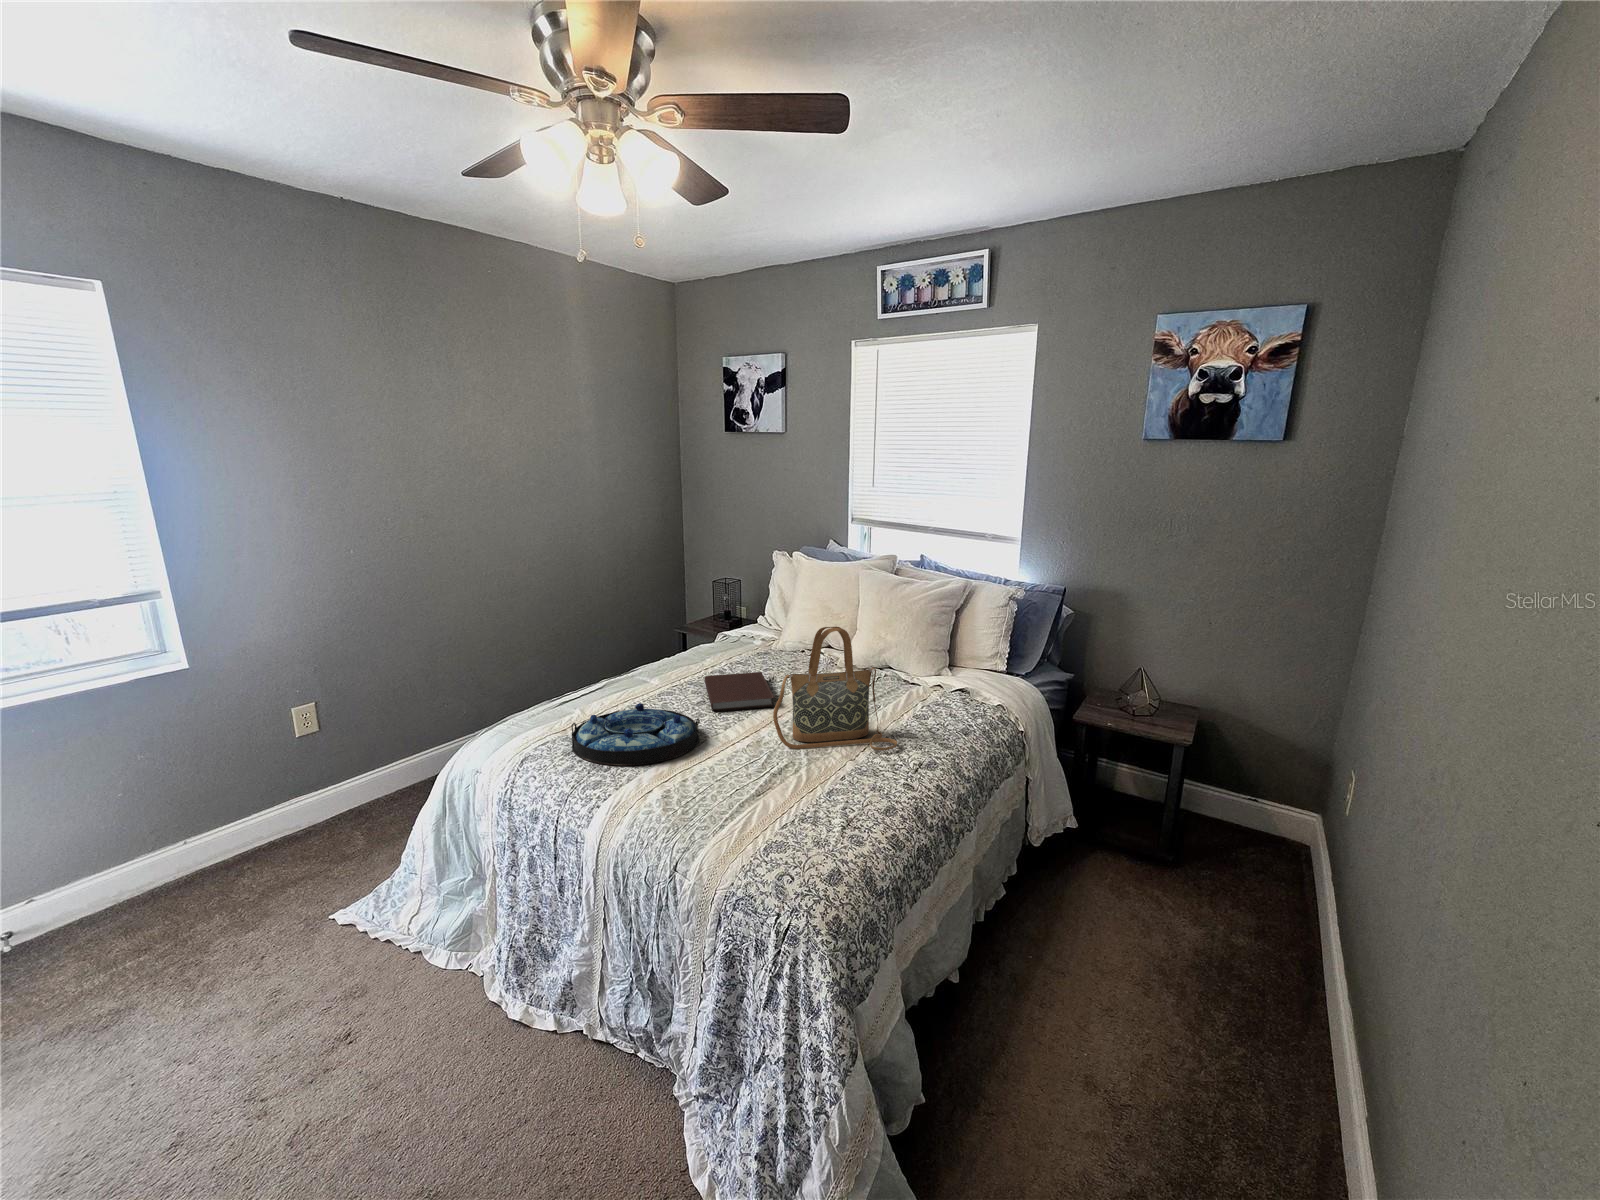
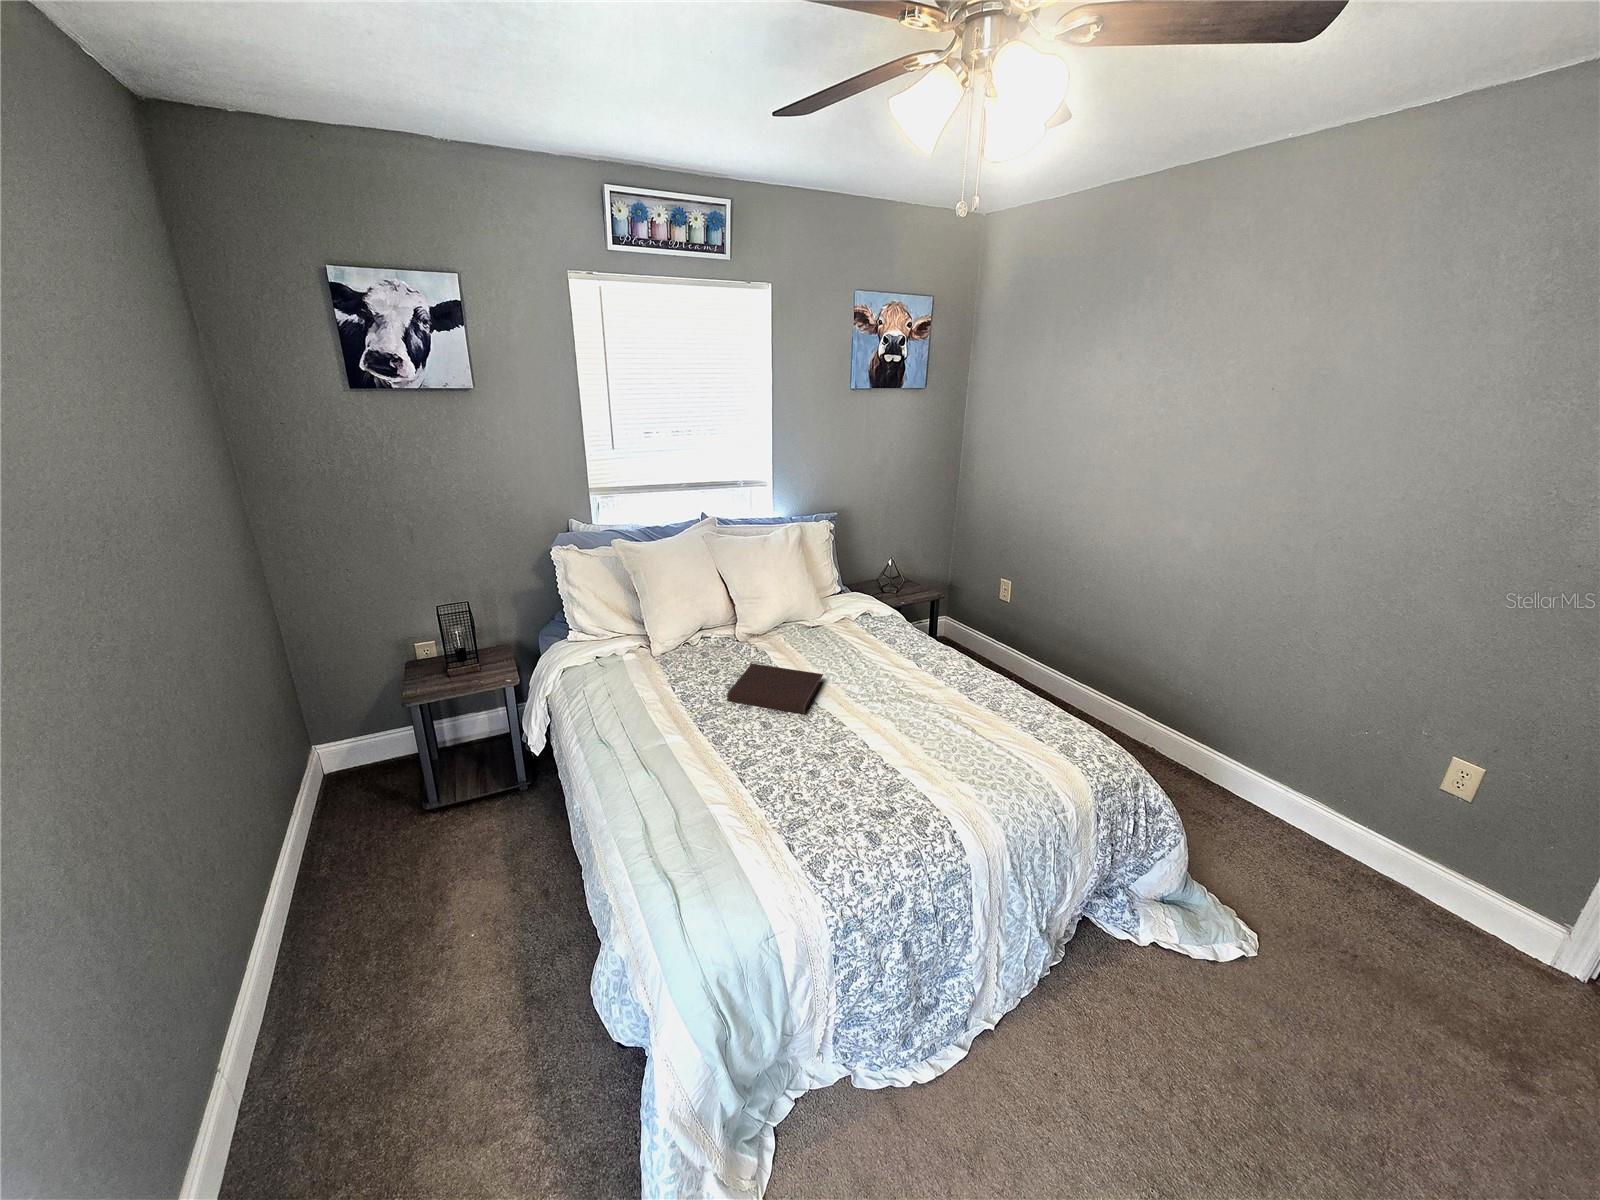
handbag: present [773,627,897,751] -> none [883,581,944,699]
serving tray: present [571,703,700,766] -> none [782,718,901,822]

